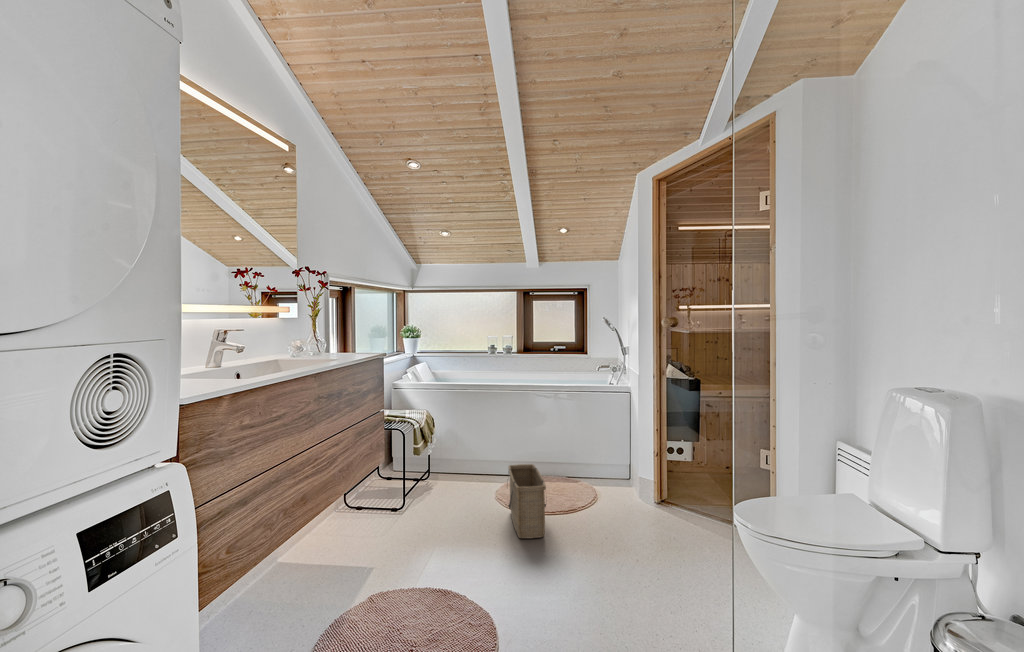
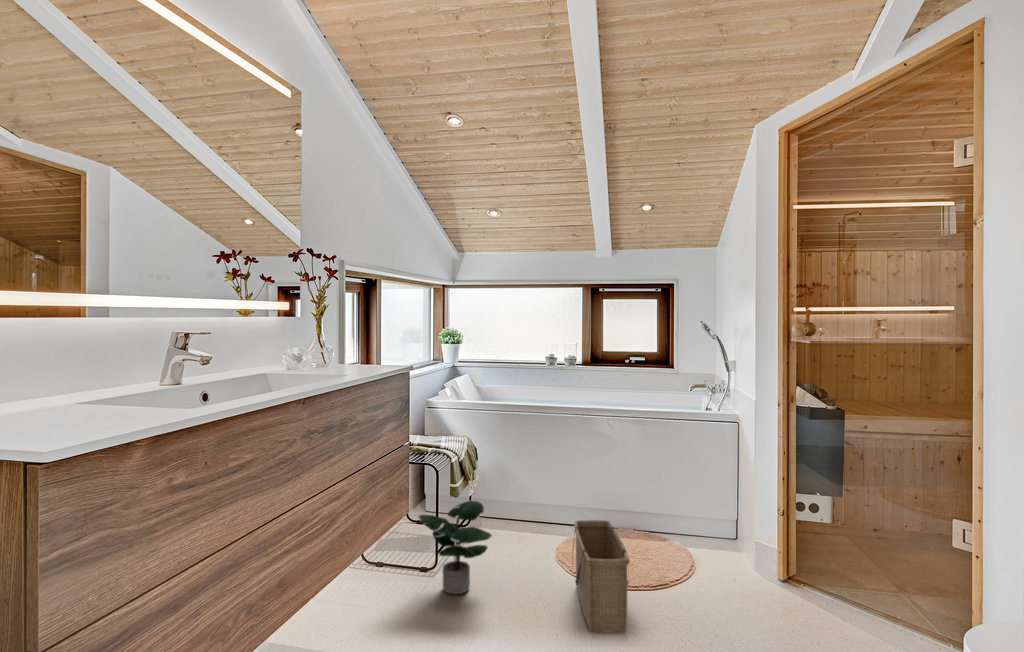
potted plant: none [392,454,448,522] -> present [419,501,492,594]

